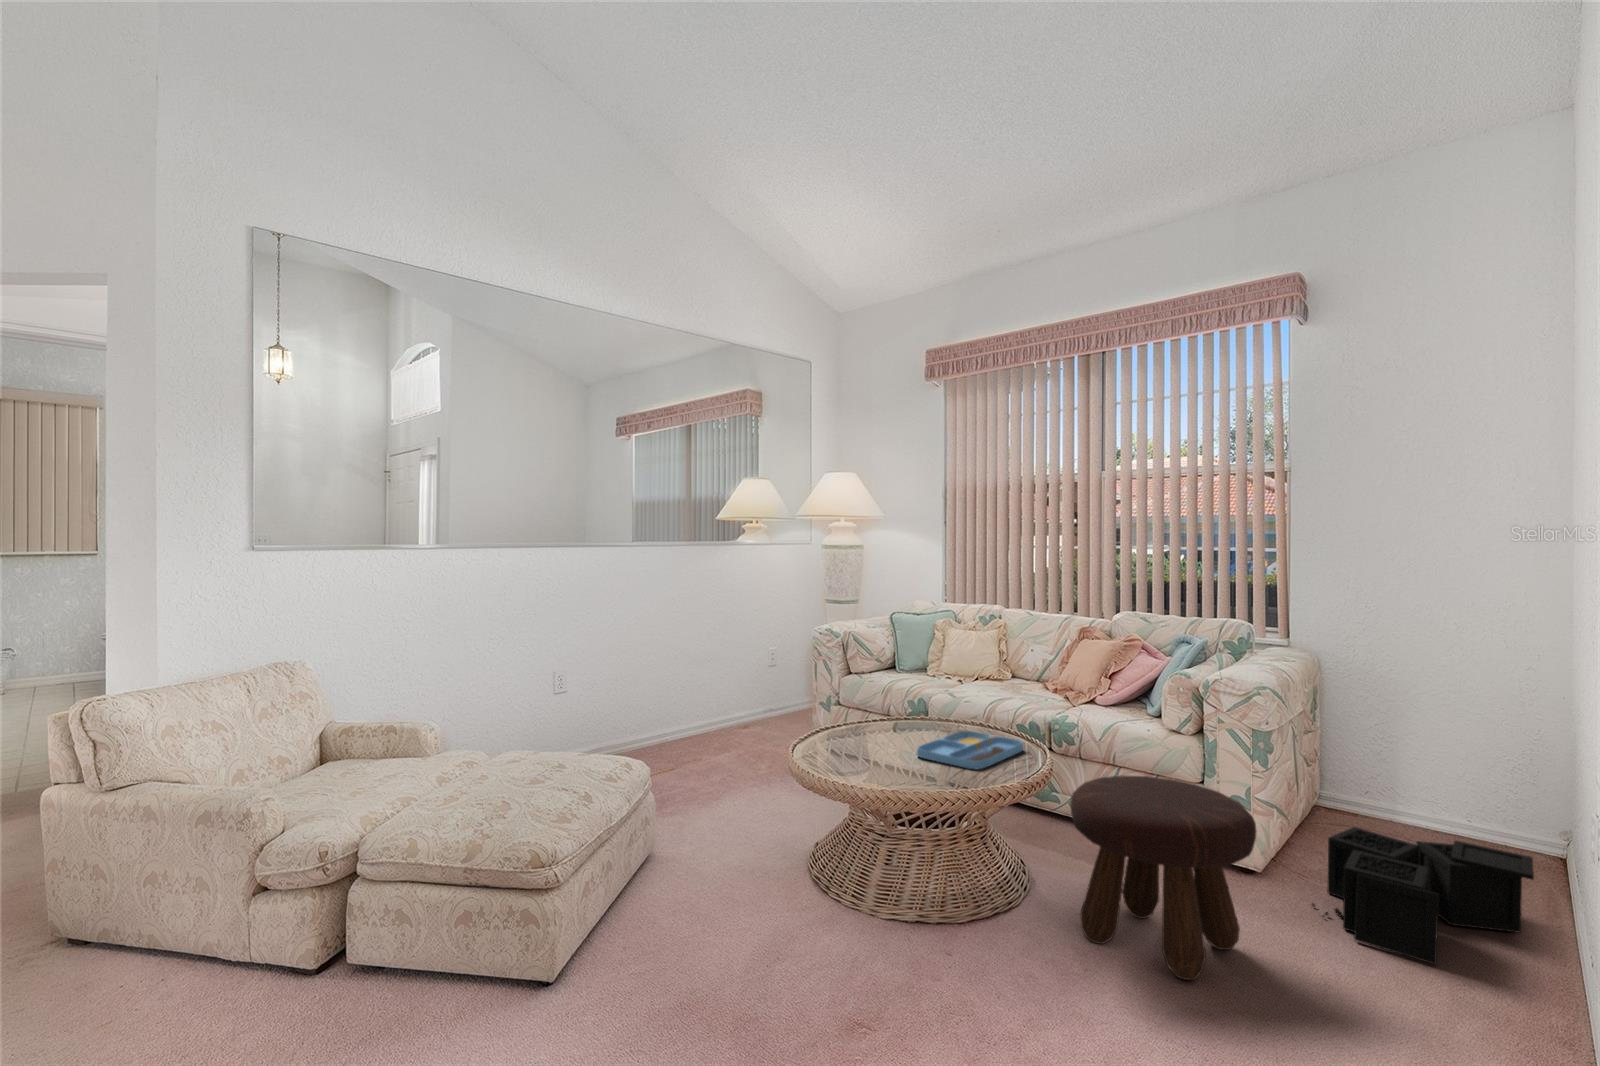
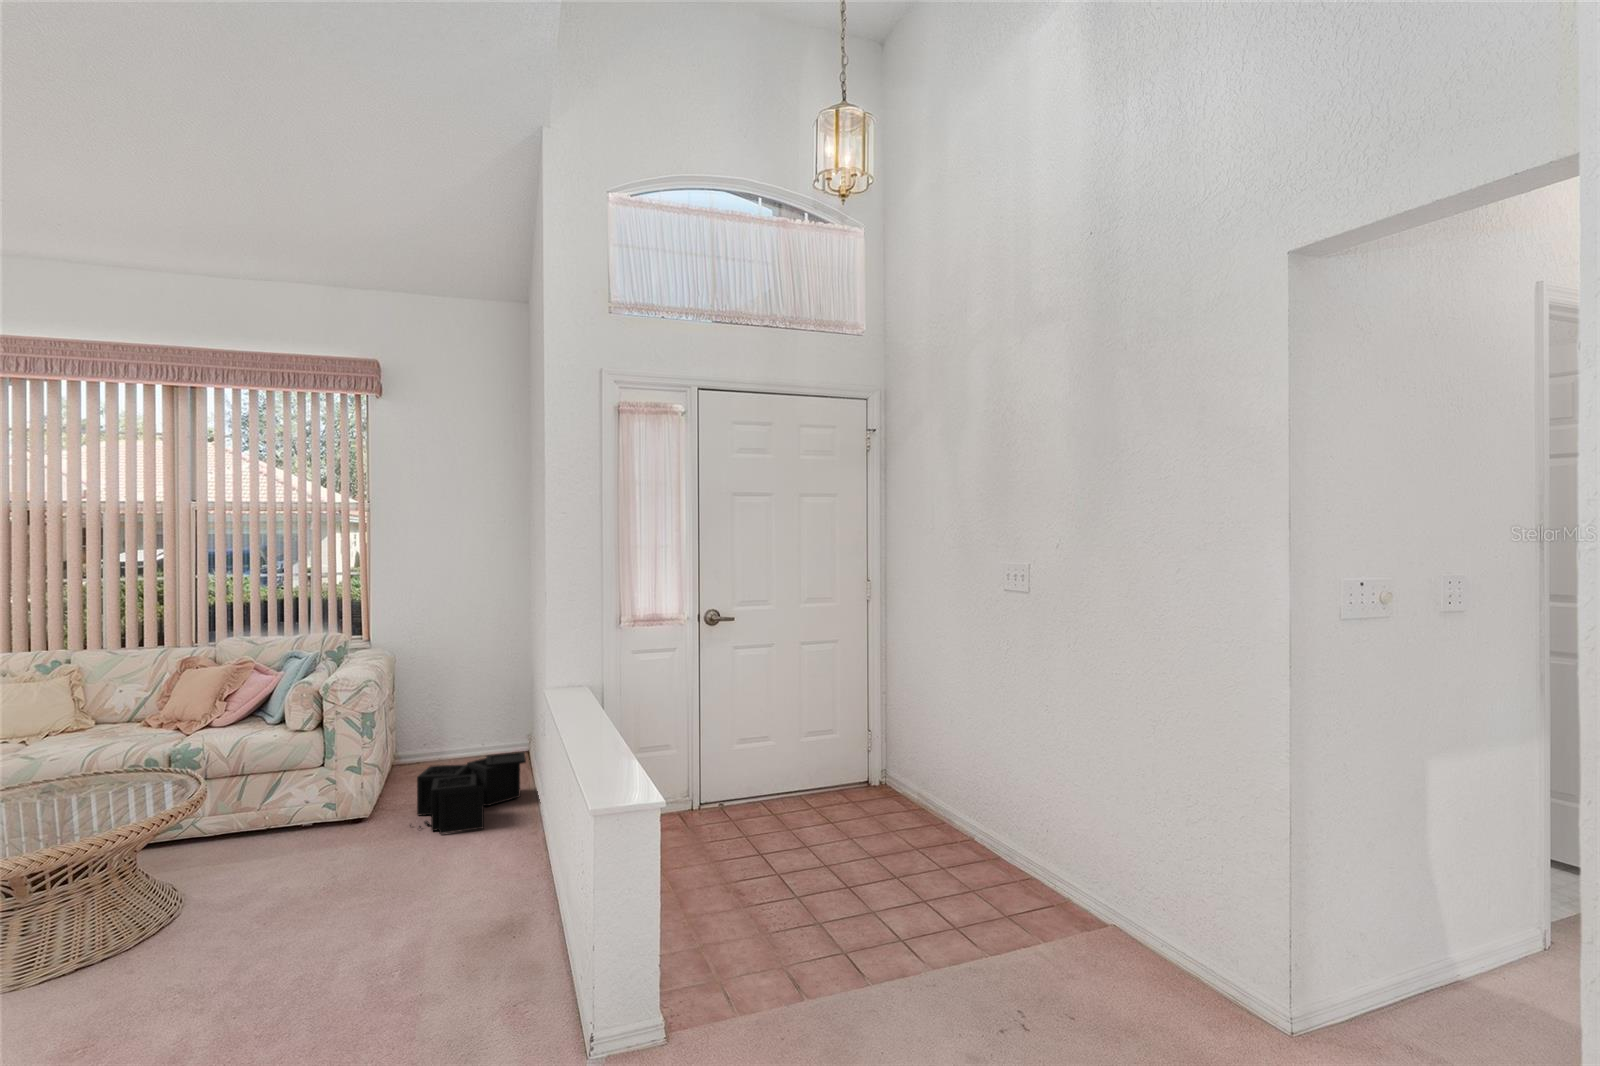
tray: present [917,731,1023,770] -> none [36,773,160,818]
footstool: present [1070,775,1257,980] -> none [235,761,385,908]

